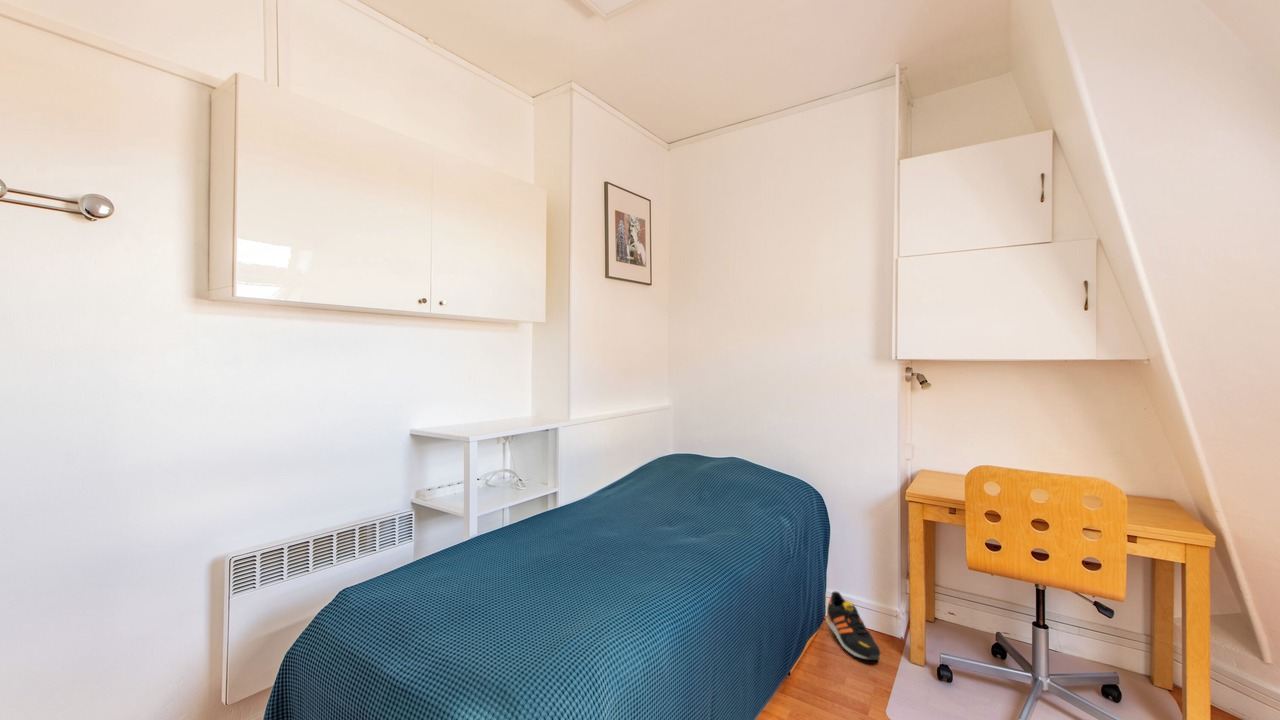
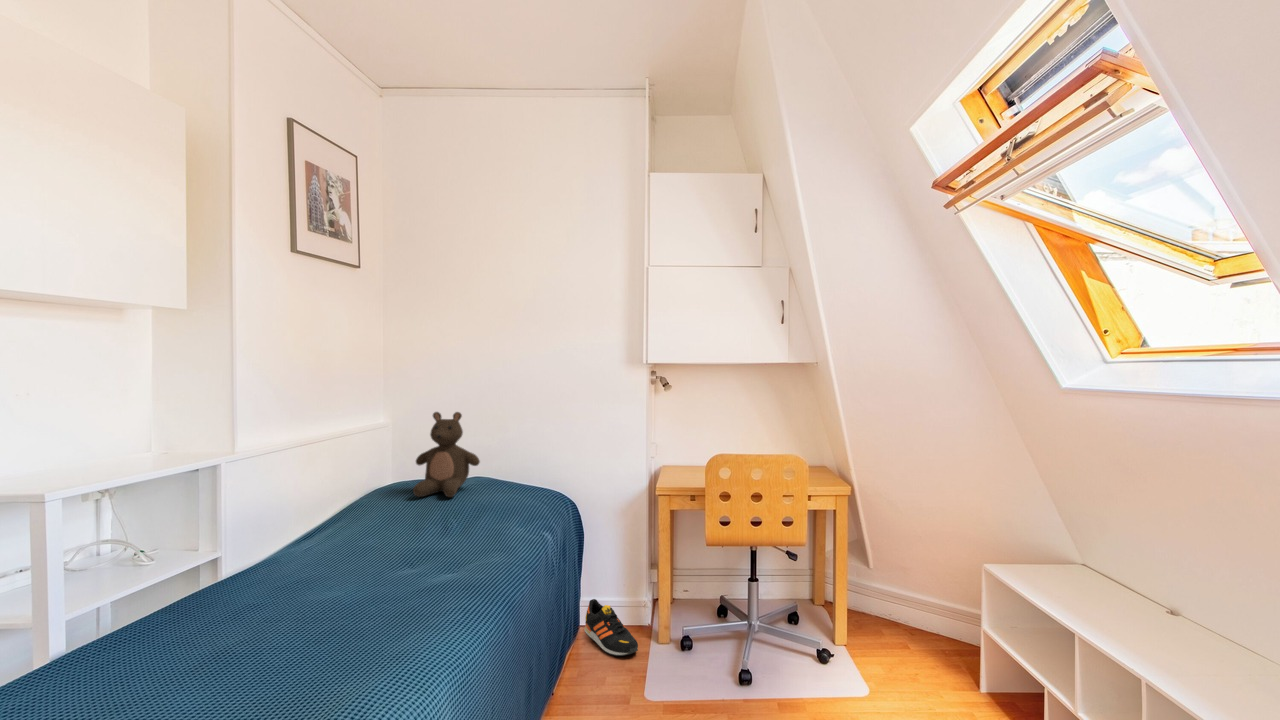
stuffed bear: none [676,398,731,468] -> present [413,412,480,497]

